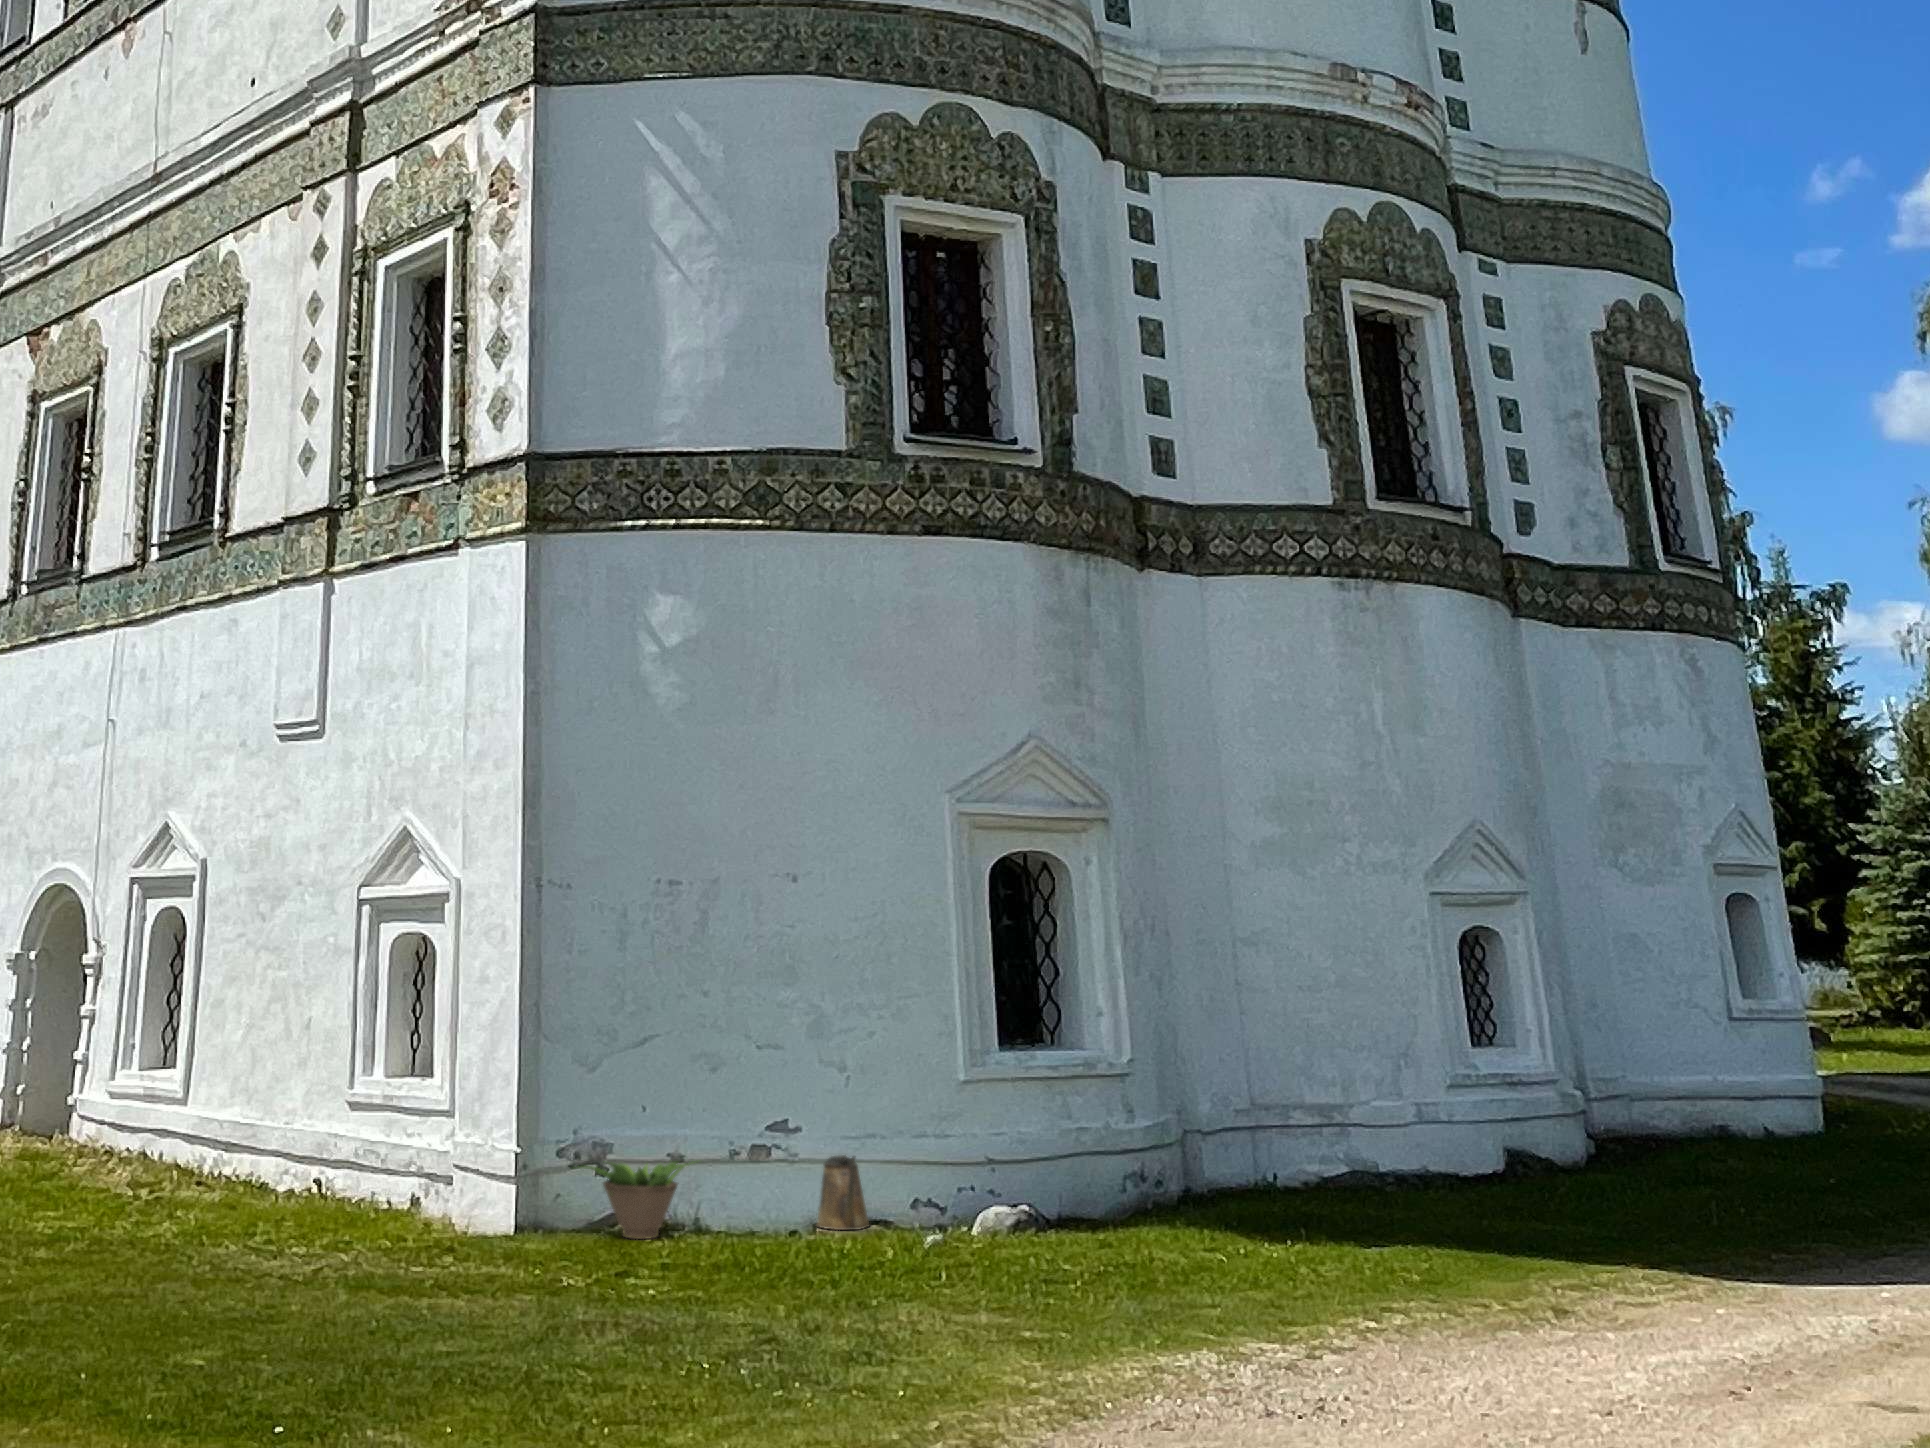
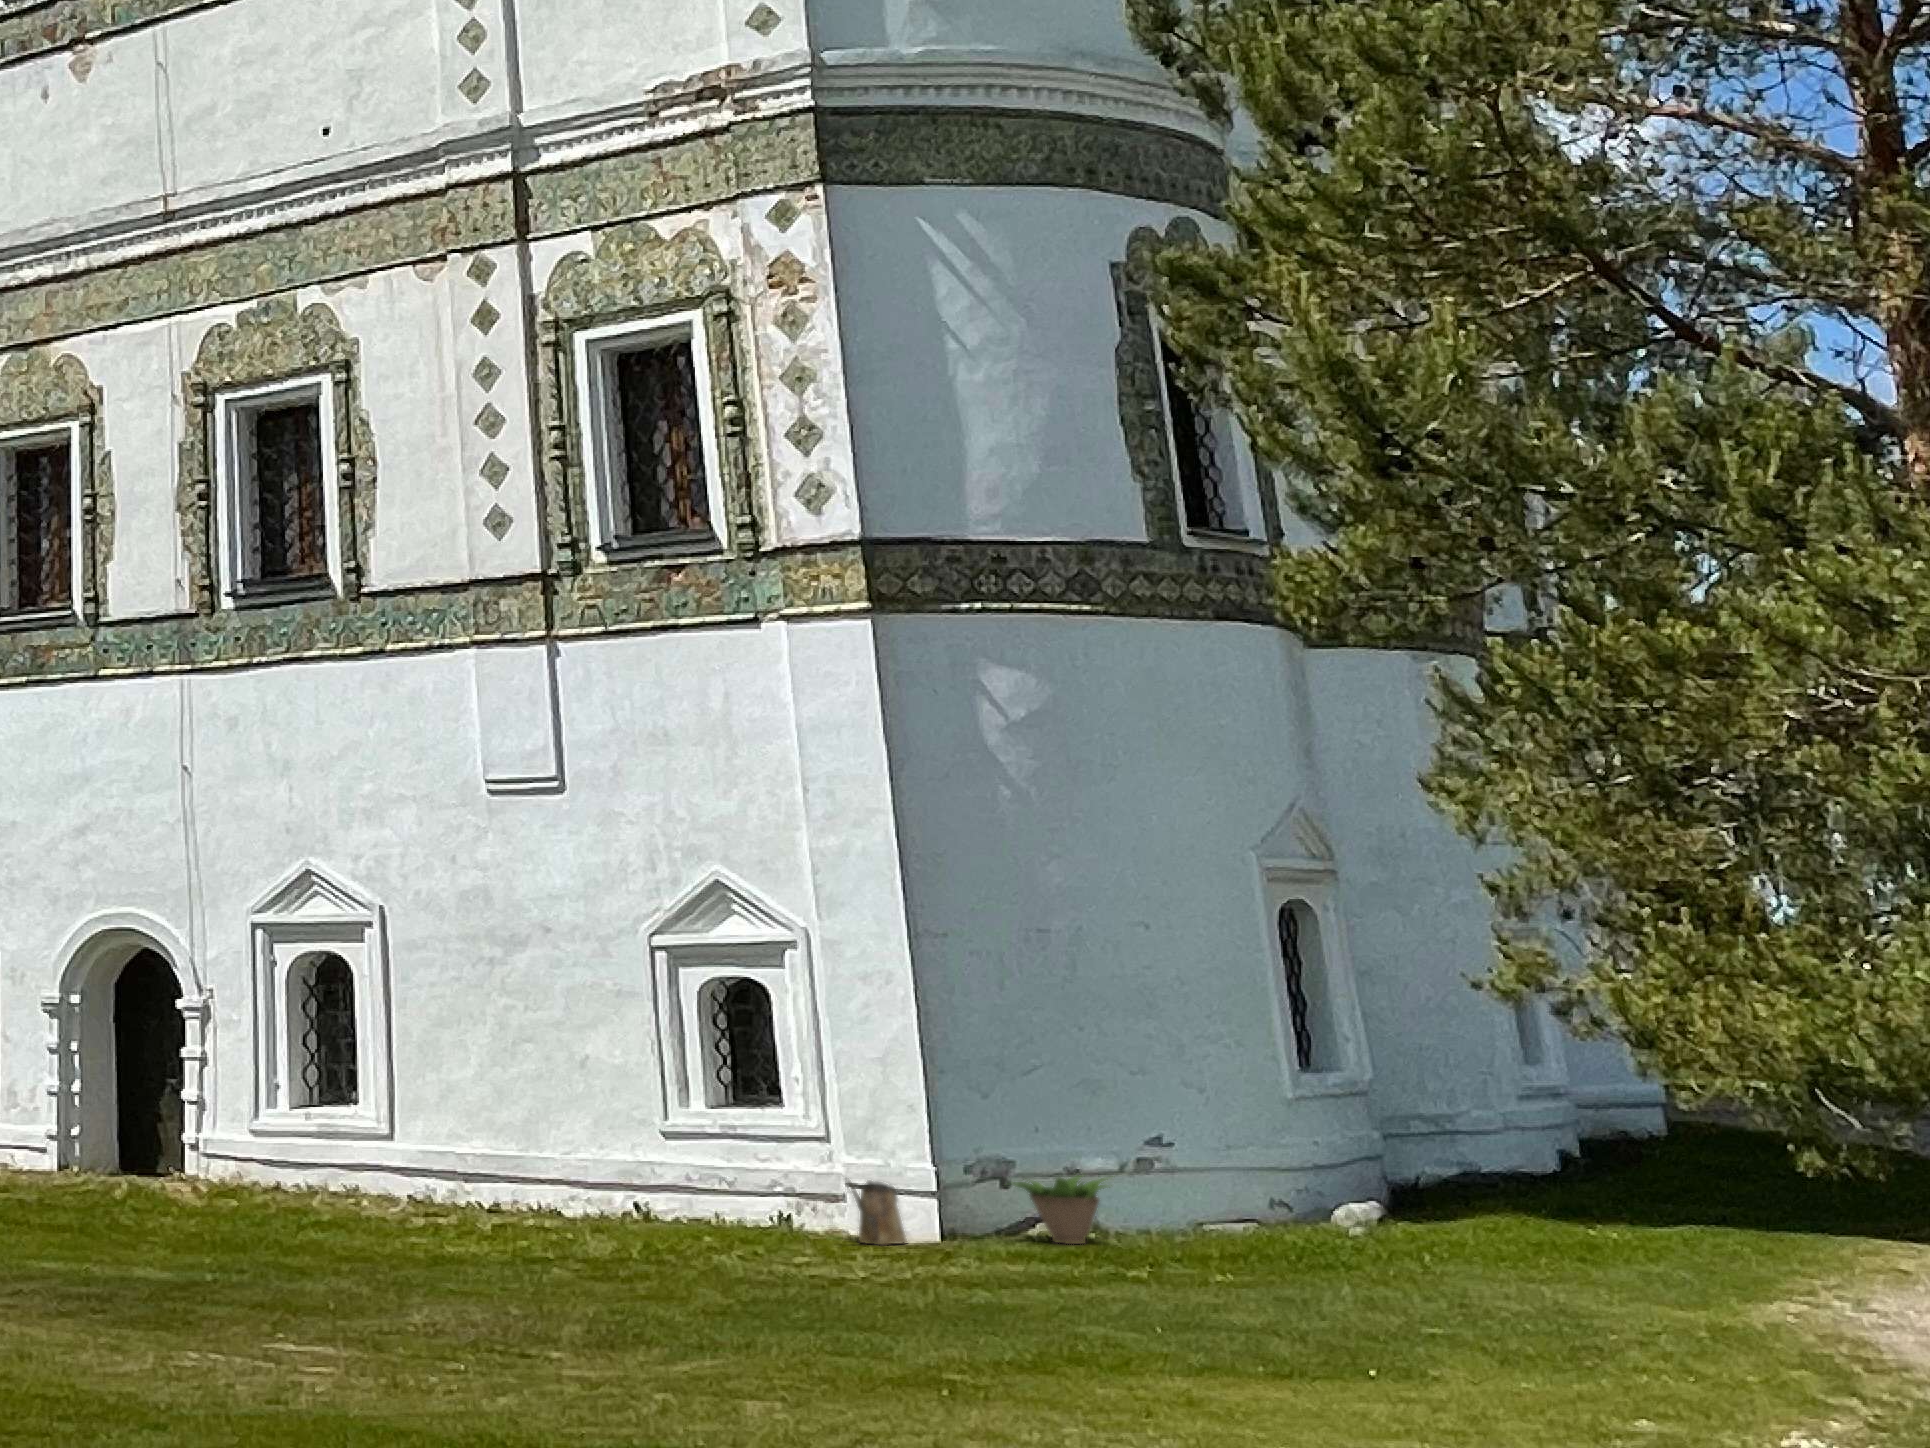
watering can: present [817,1155,869,1230] -> present [847,1179,907,1245]

